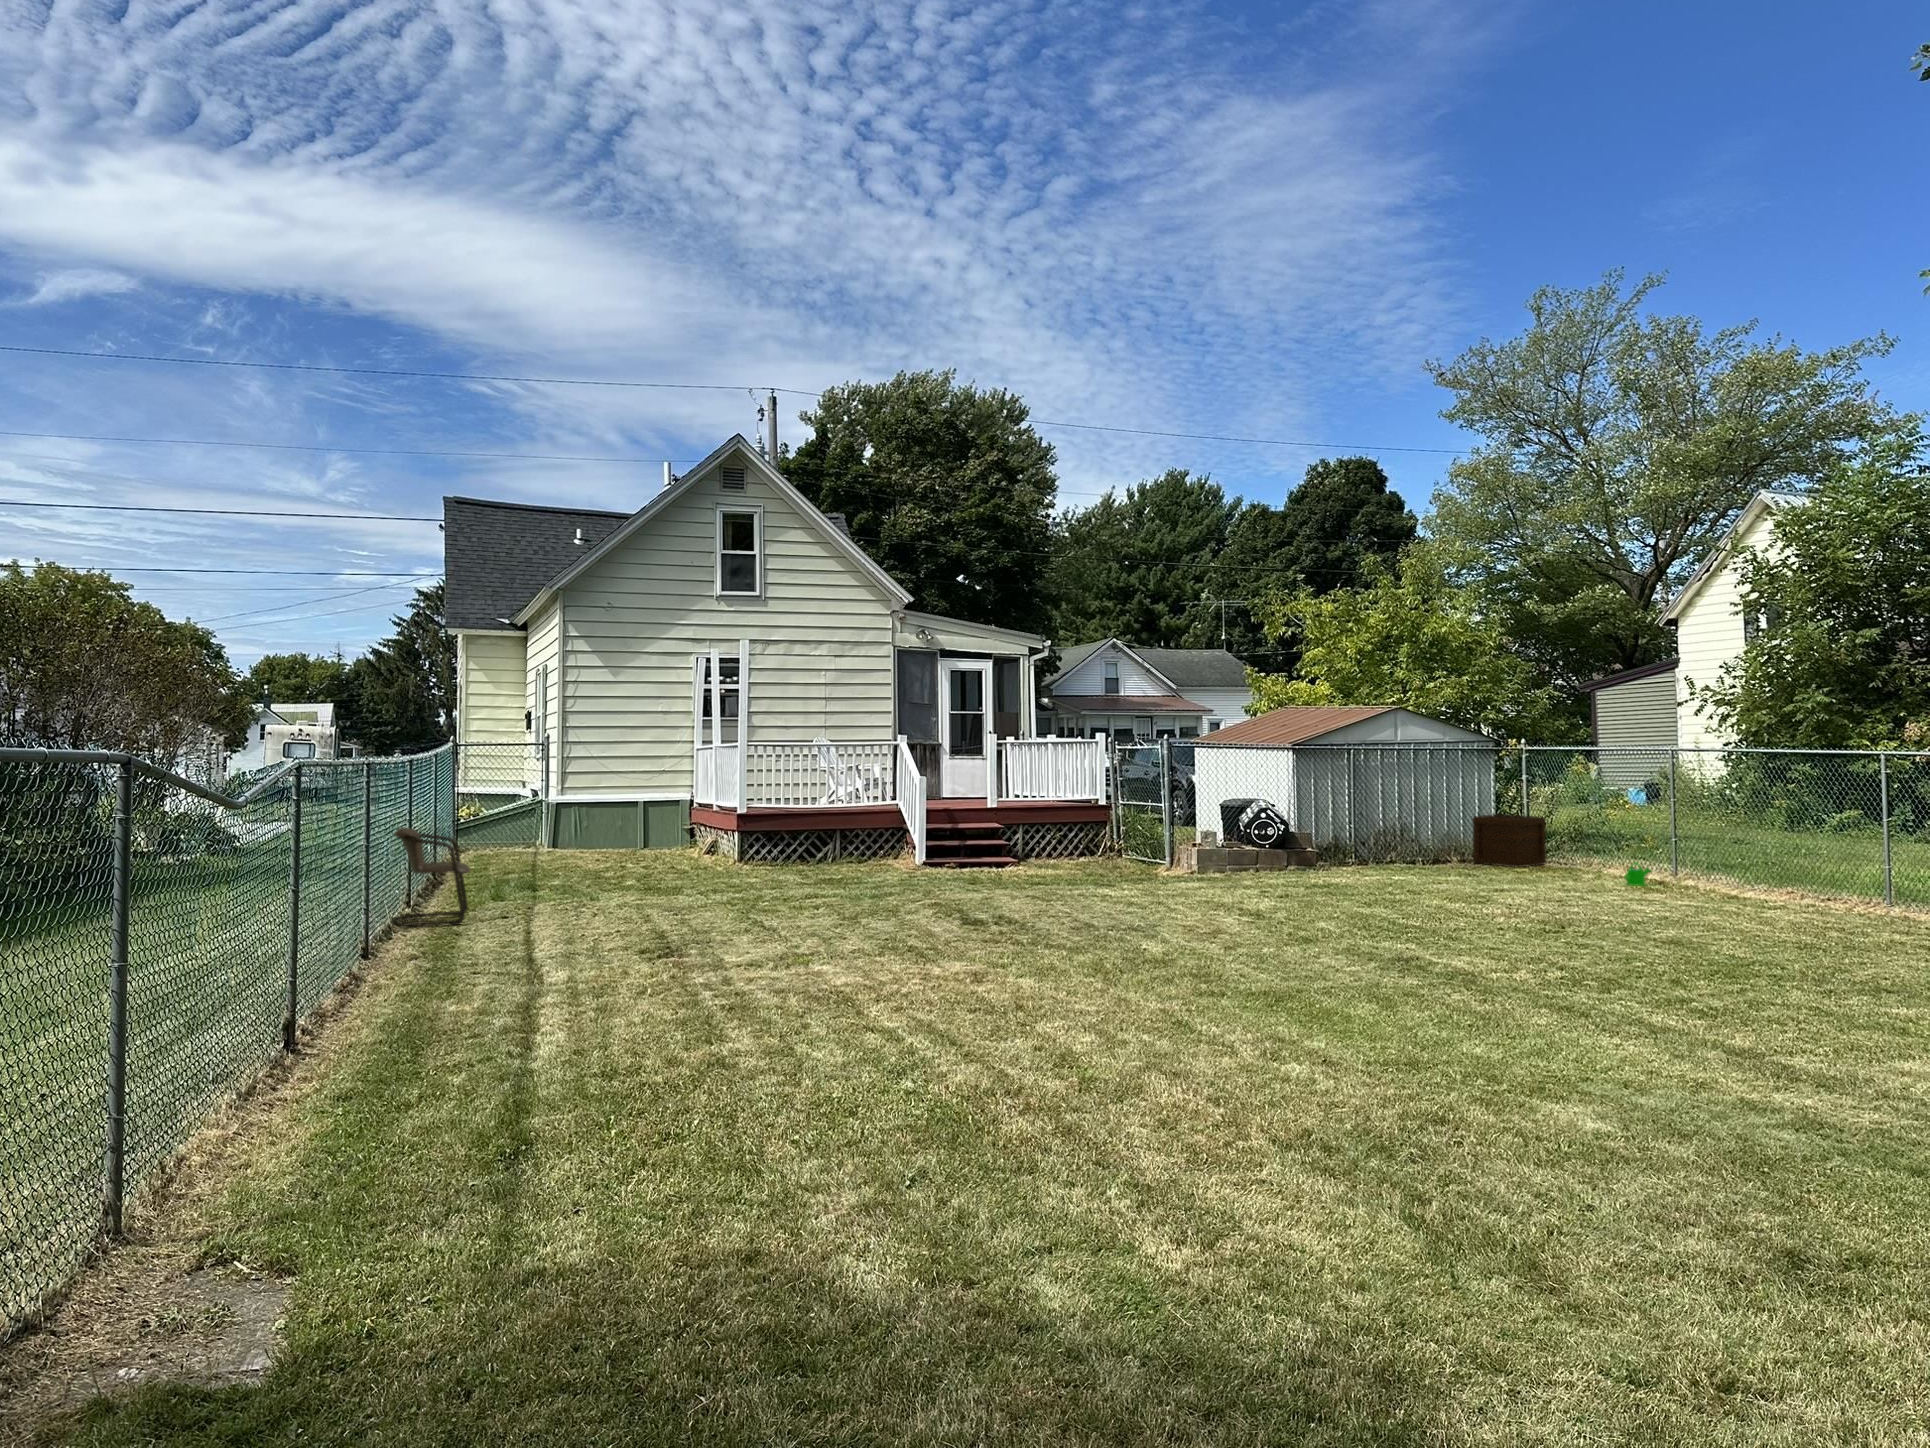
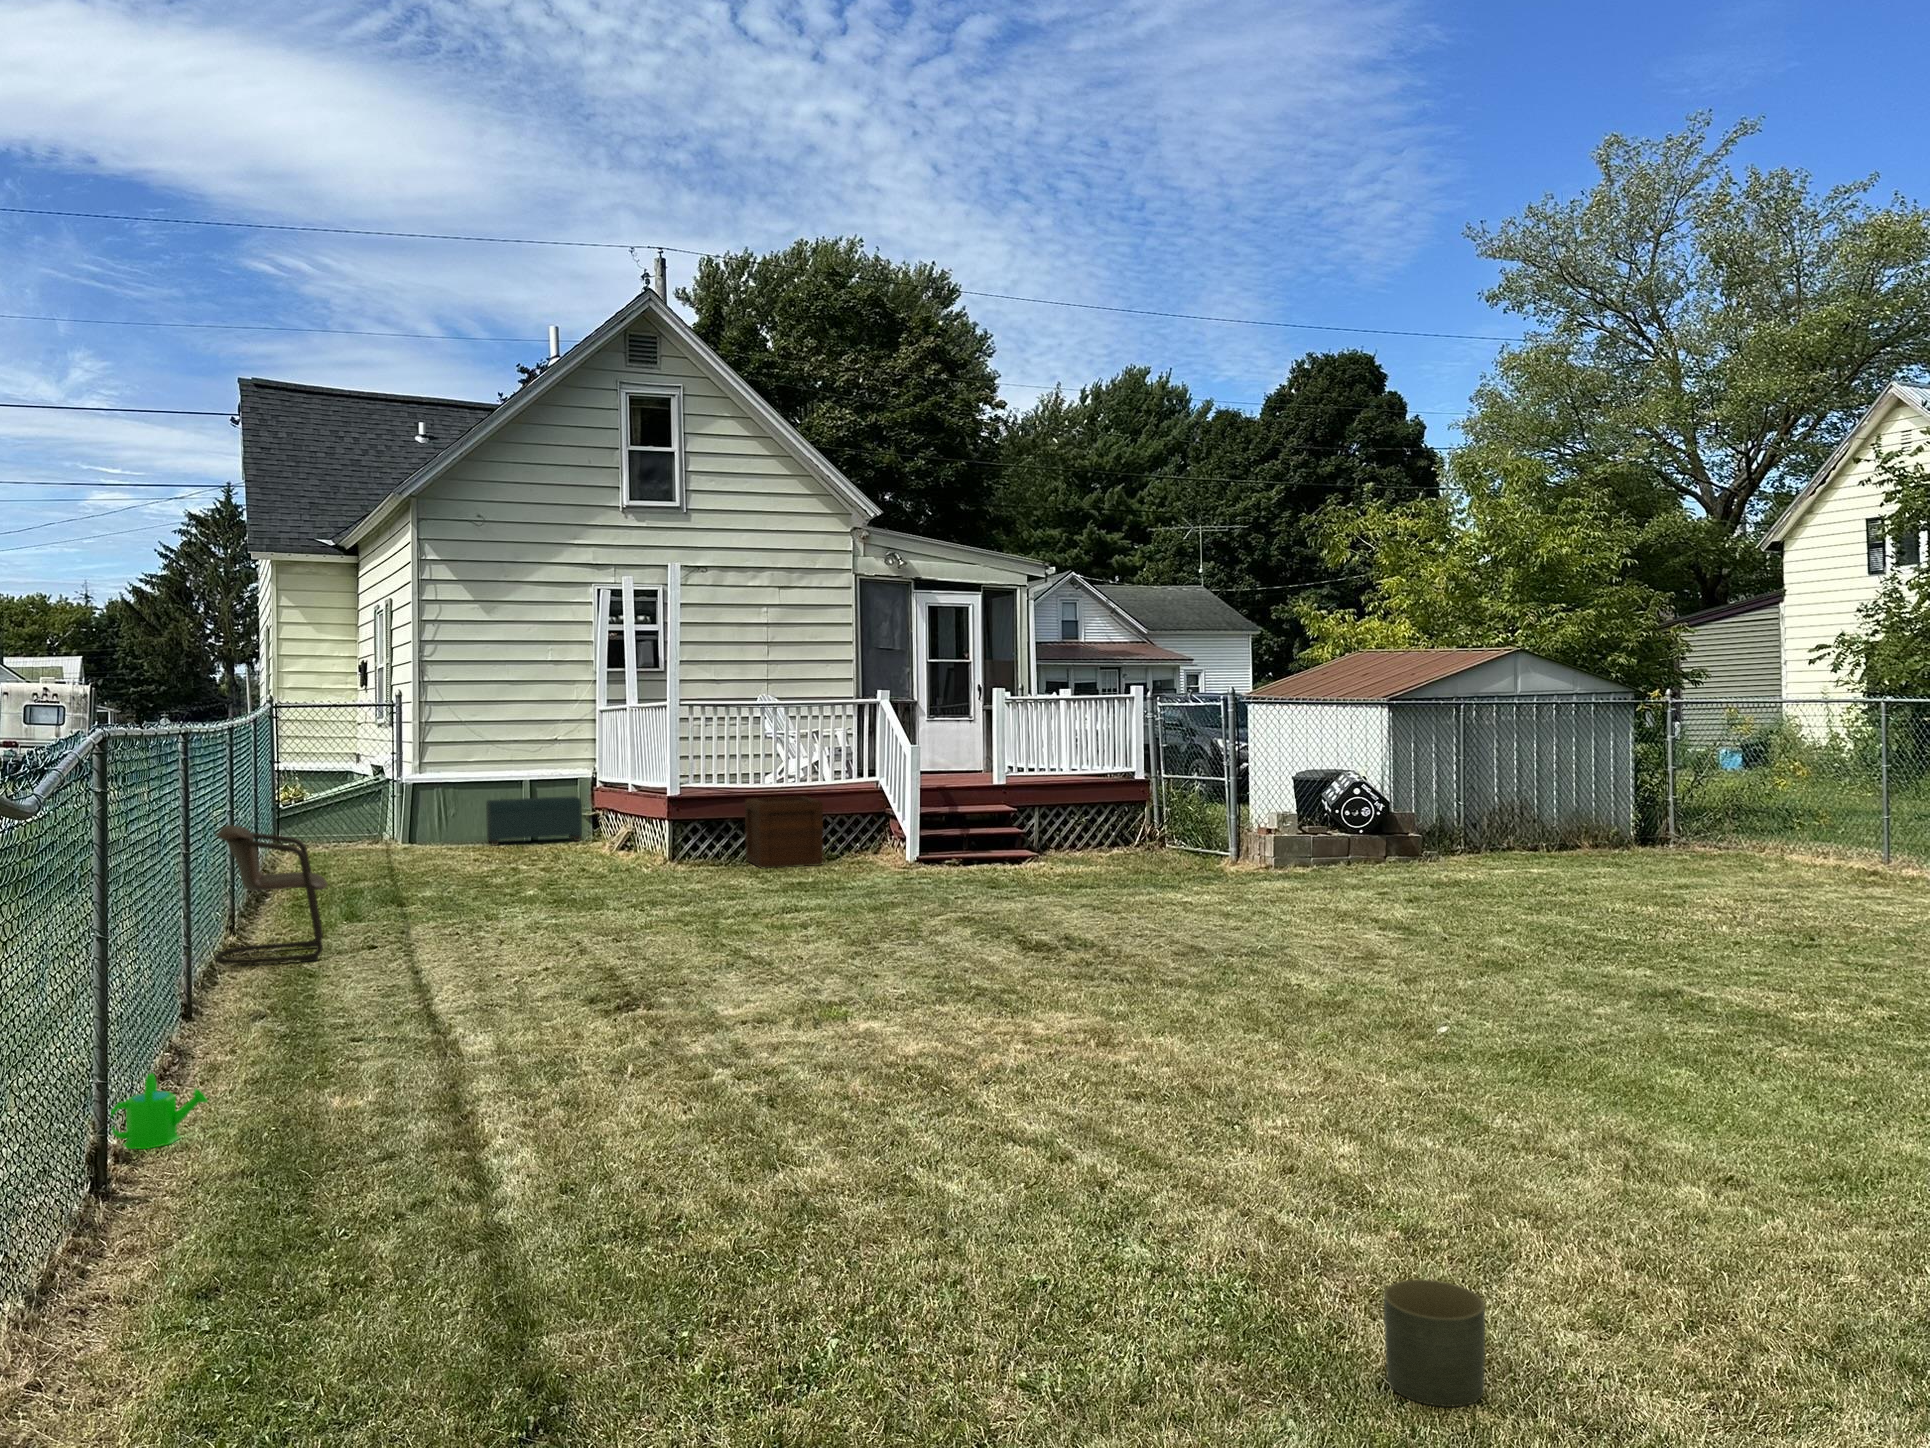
bench: none [612,814,683,850] -> present [486,796,582,846]
wooden crate: present [1472,814,1546,867] -> present [745,796,824,868]
watering can: present [1624,862,1651,886] -> present [111,1073,208,1149]
planter: none [1026,1111,1087,1186] -> present [1384,1279,1485,1407]

